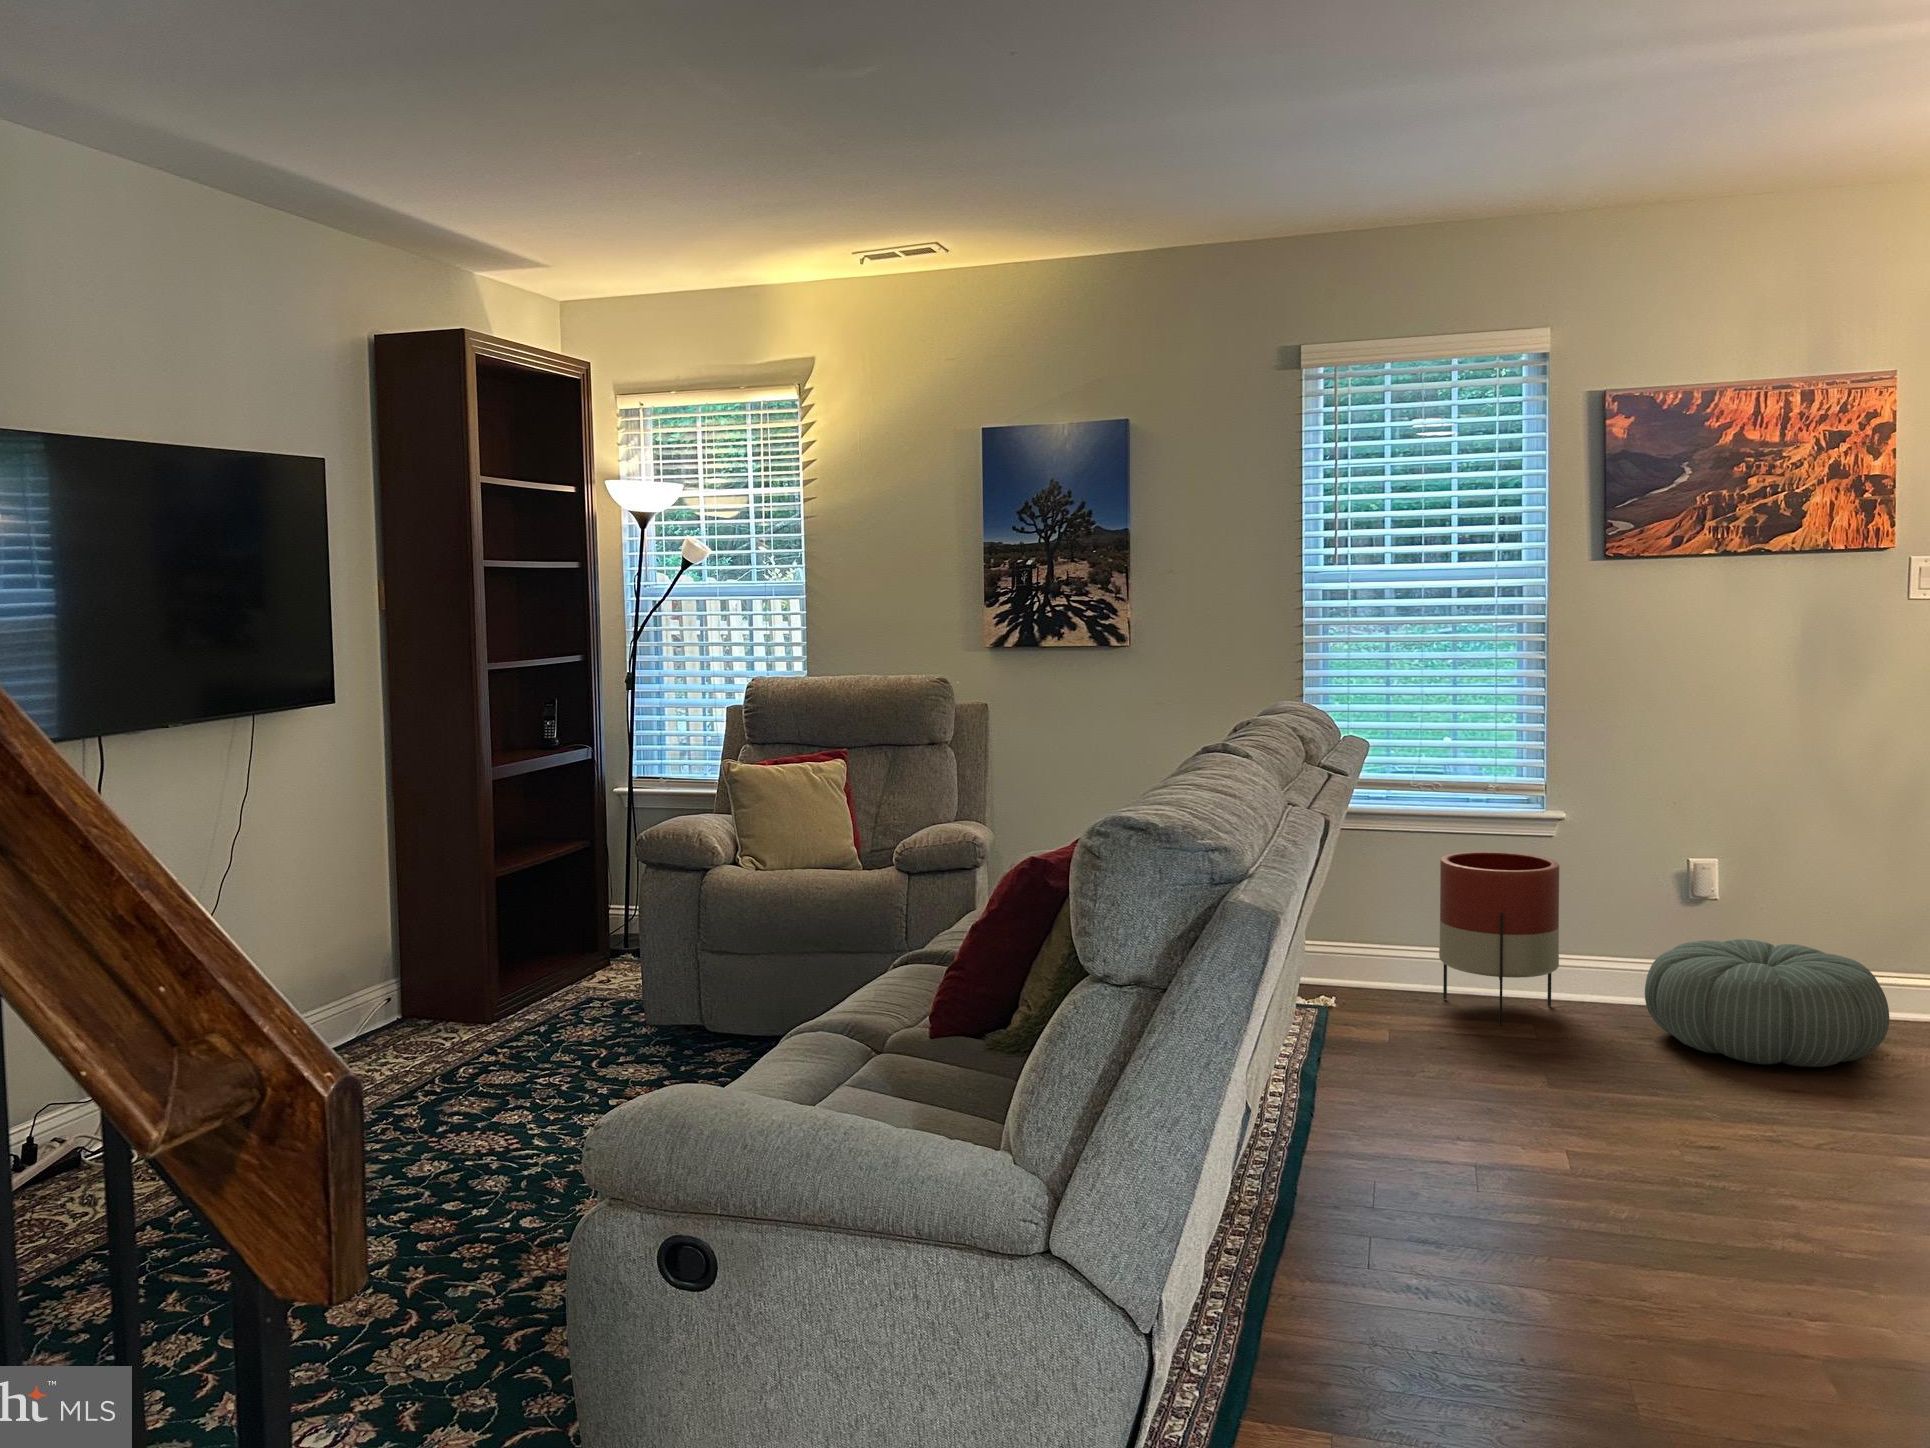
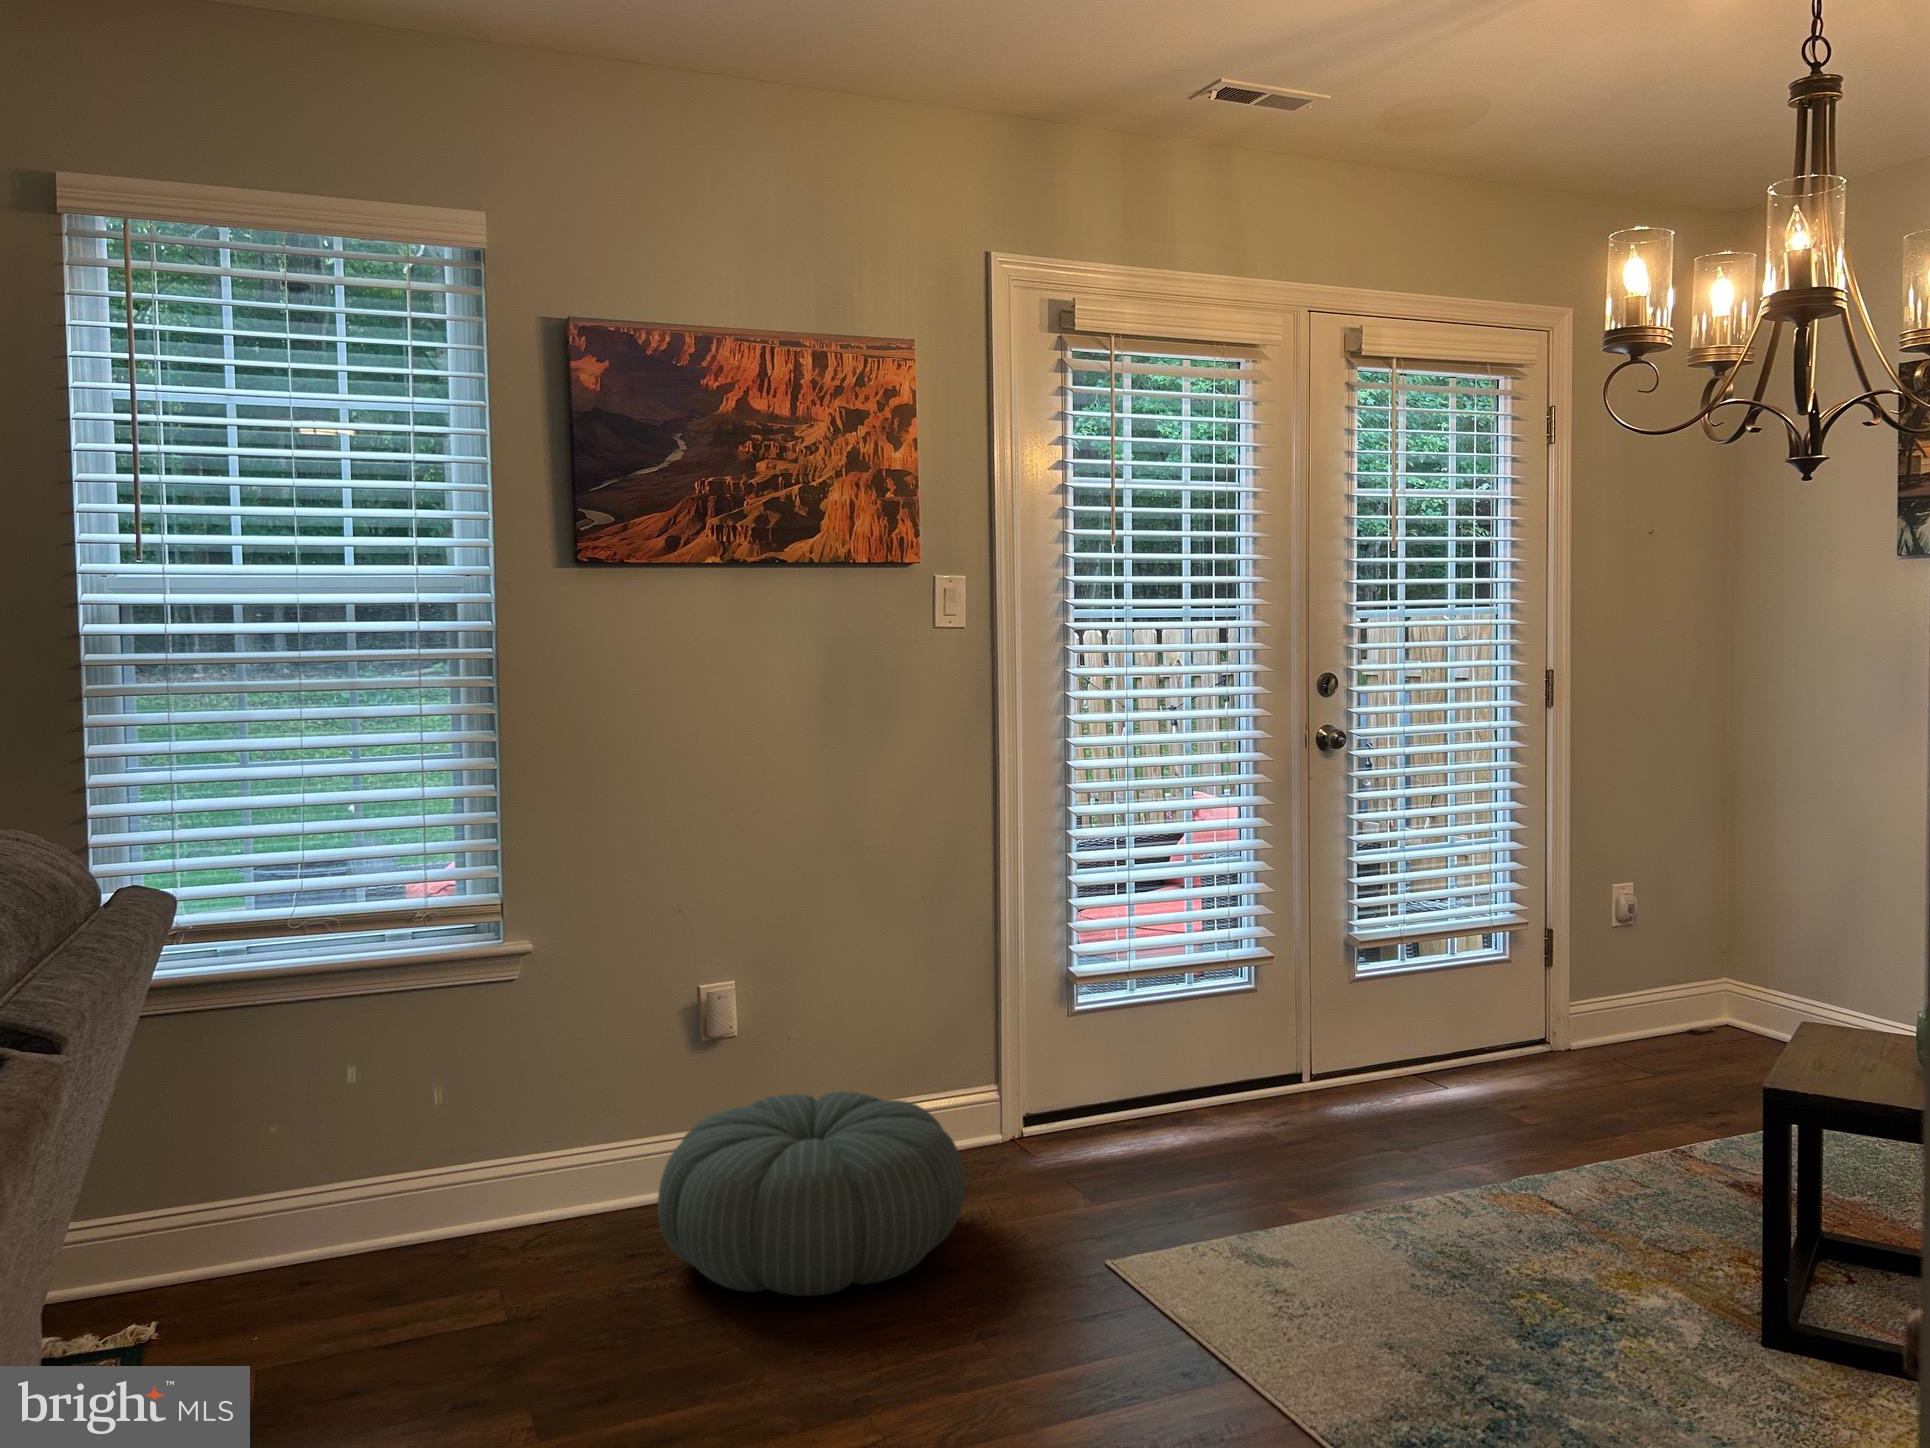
planter: present [1439,852,1559,1026] -> none [333,1018,530,1320]

